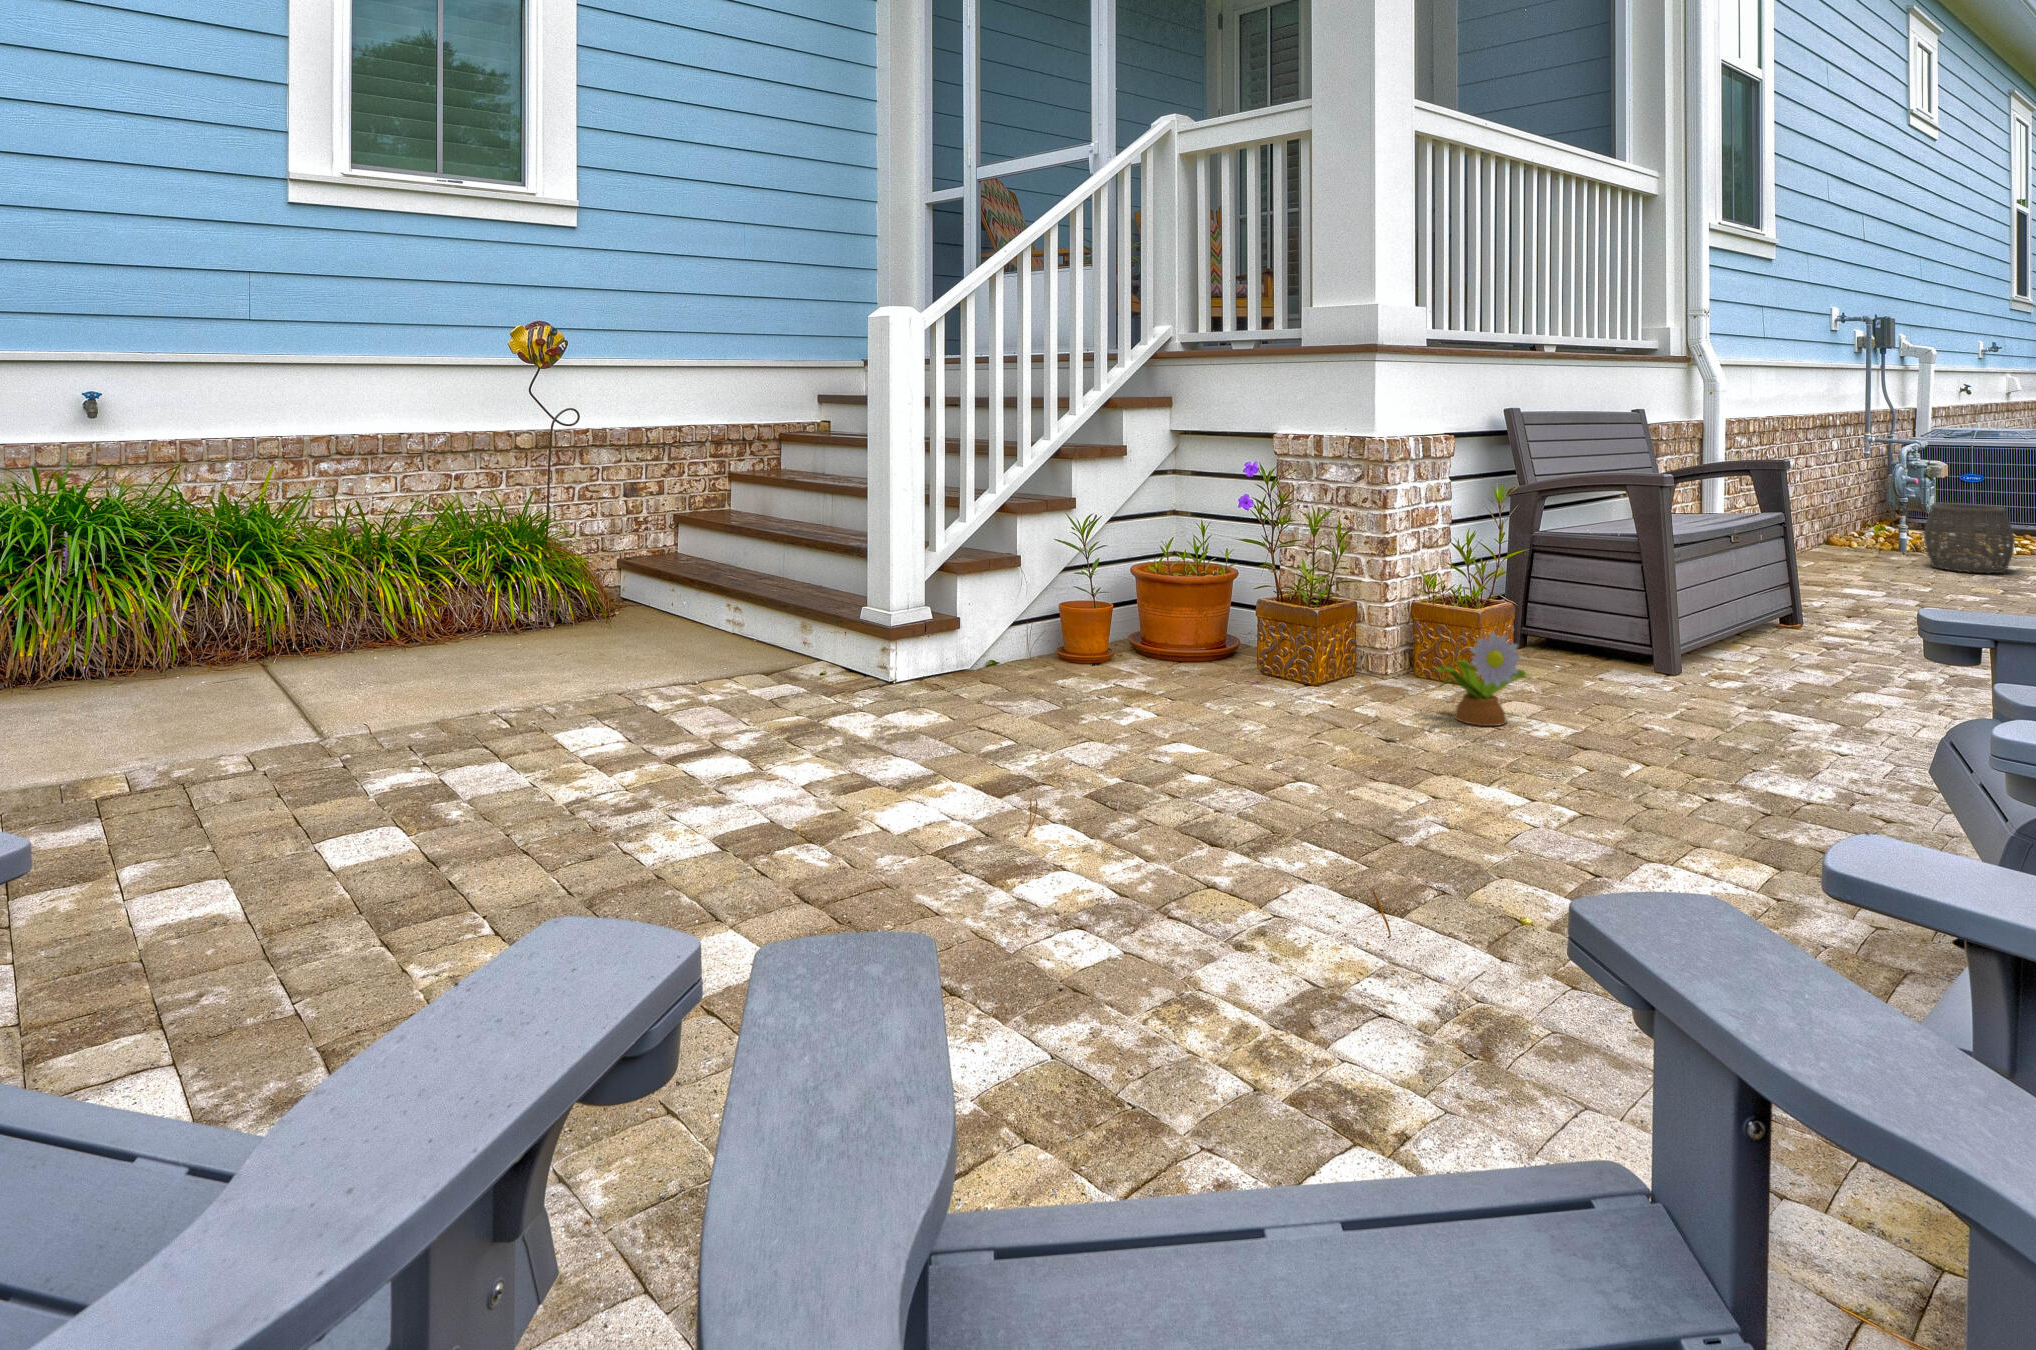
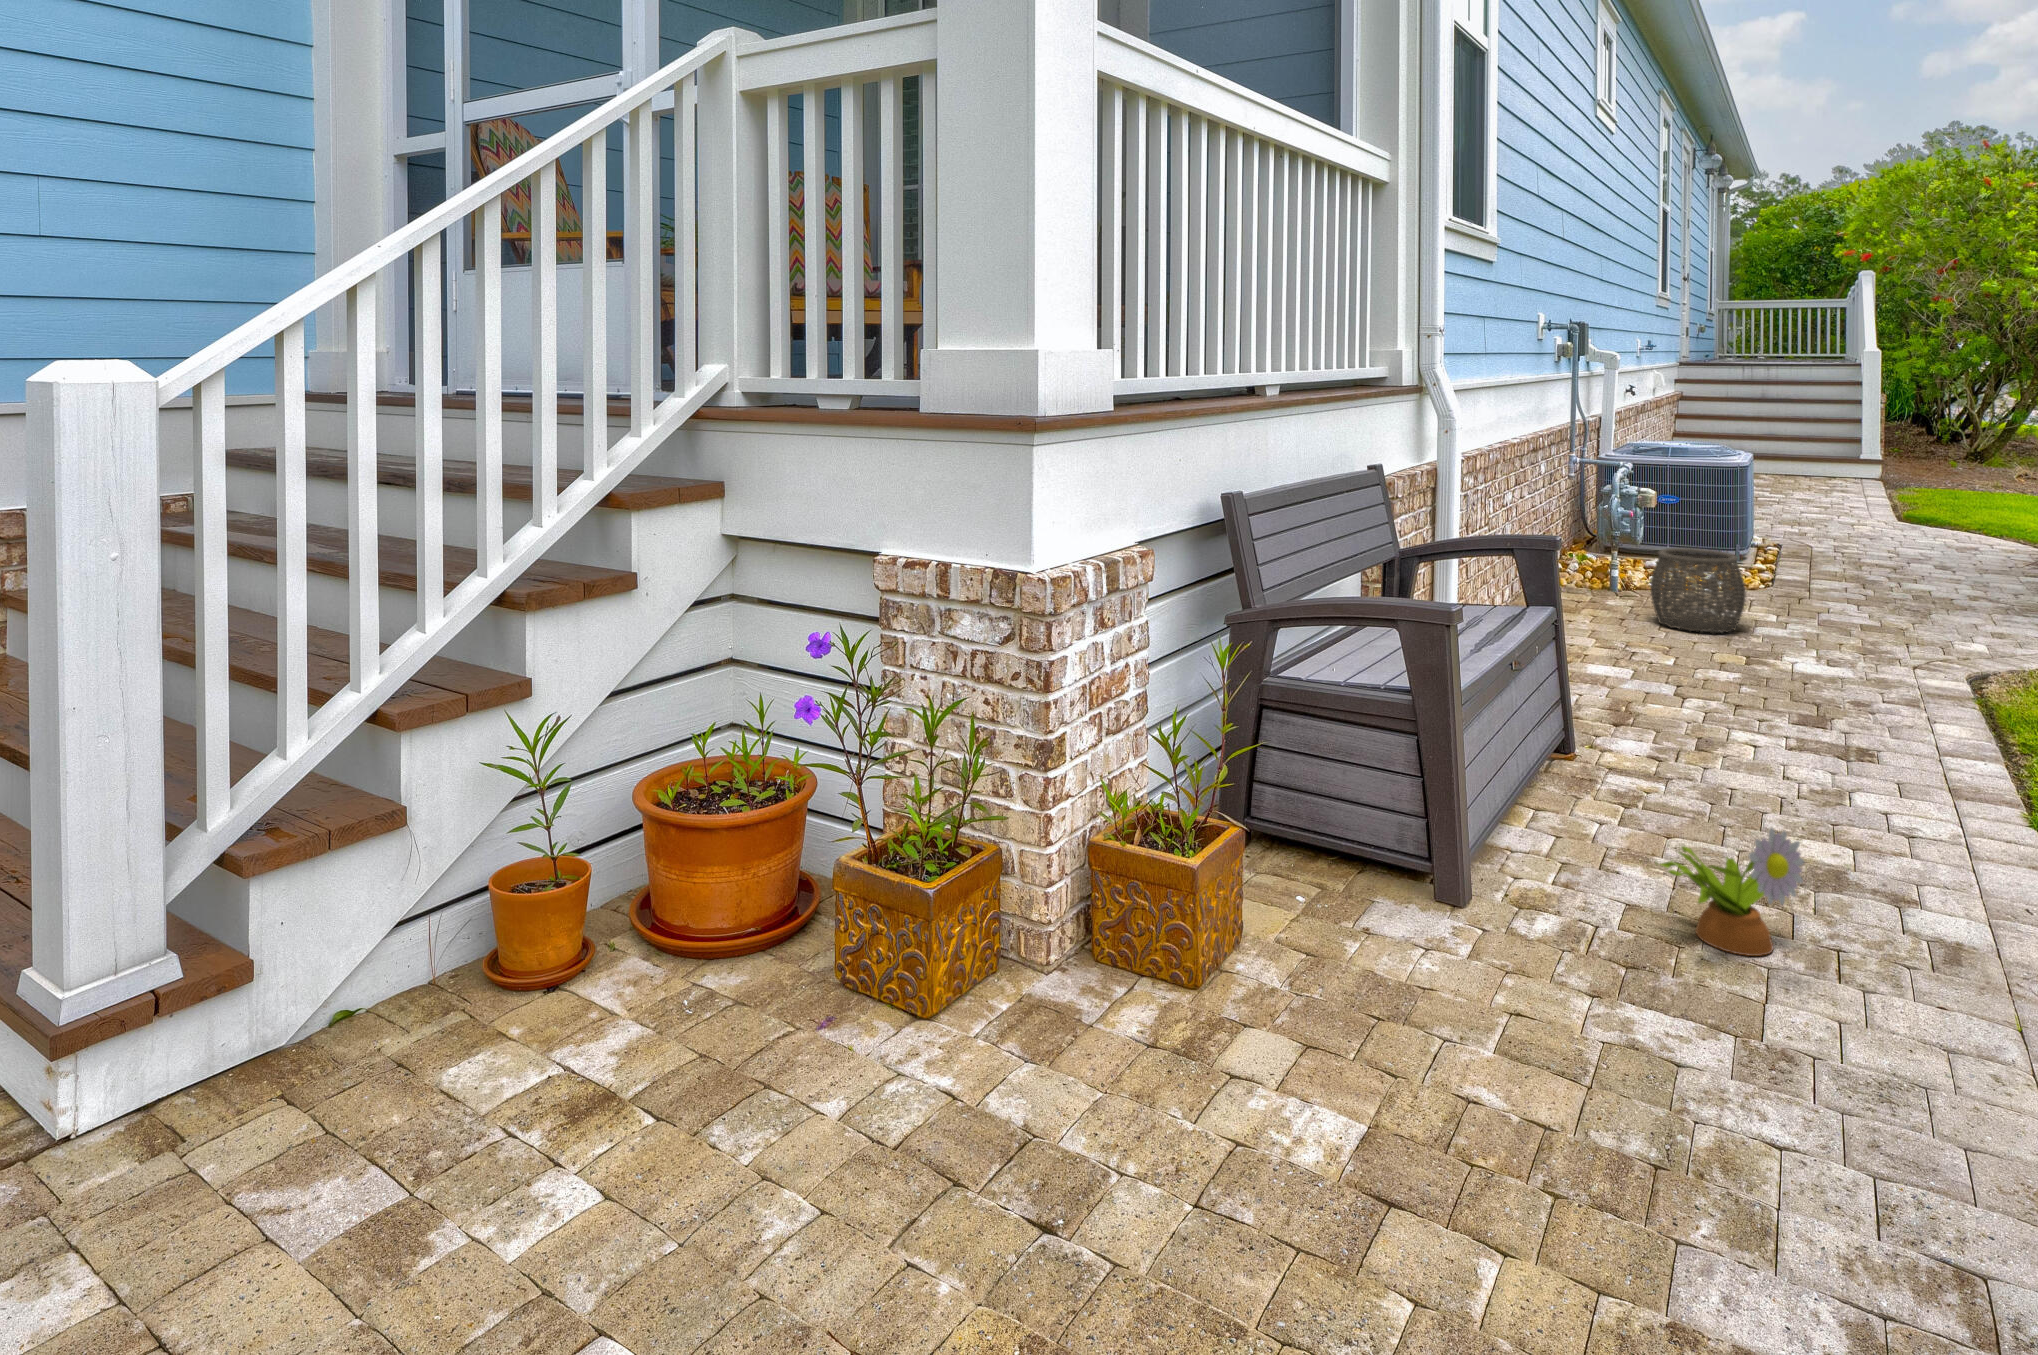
decorative plant: present [1436,632,1529,726] -> present [1661,828,1804,956]

